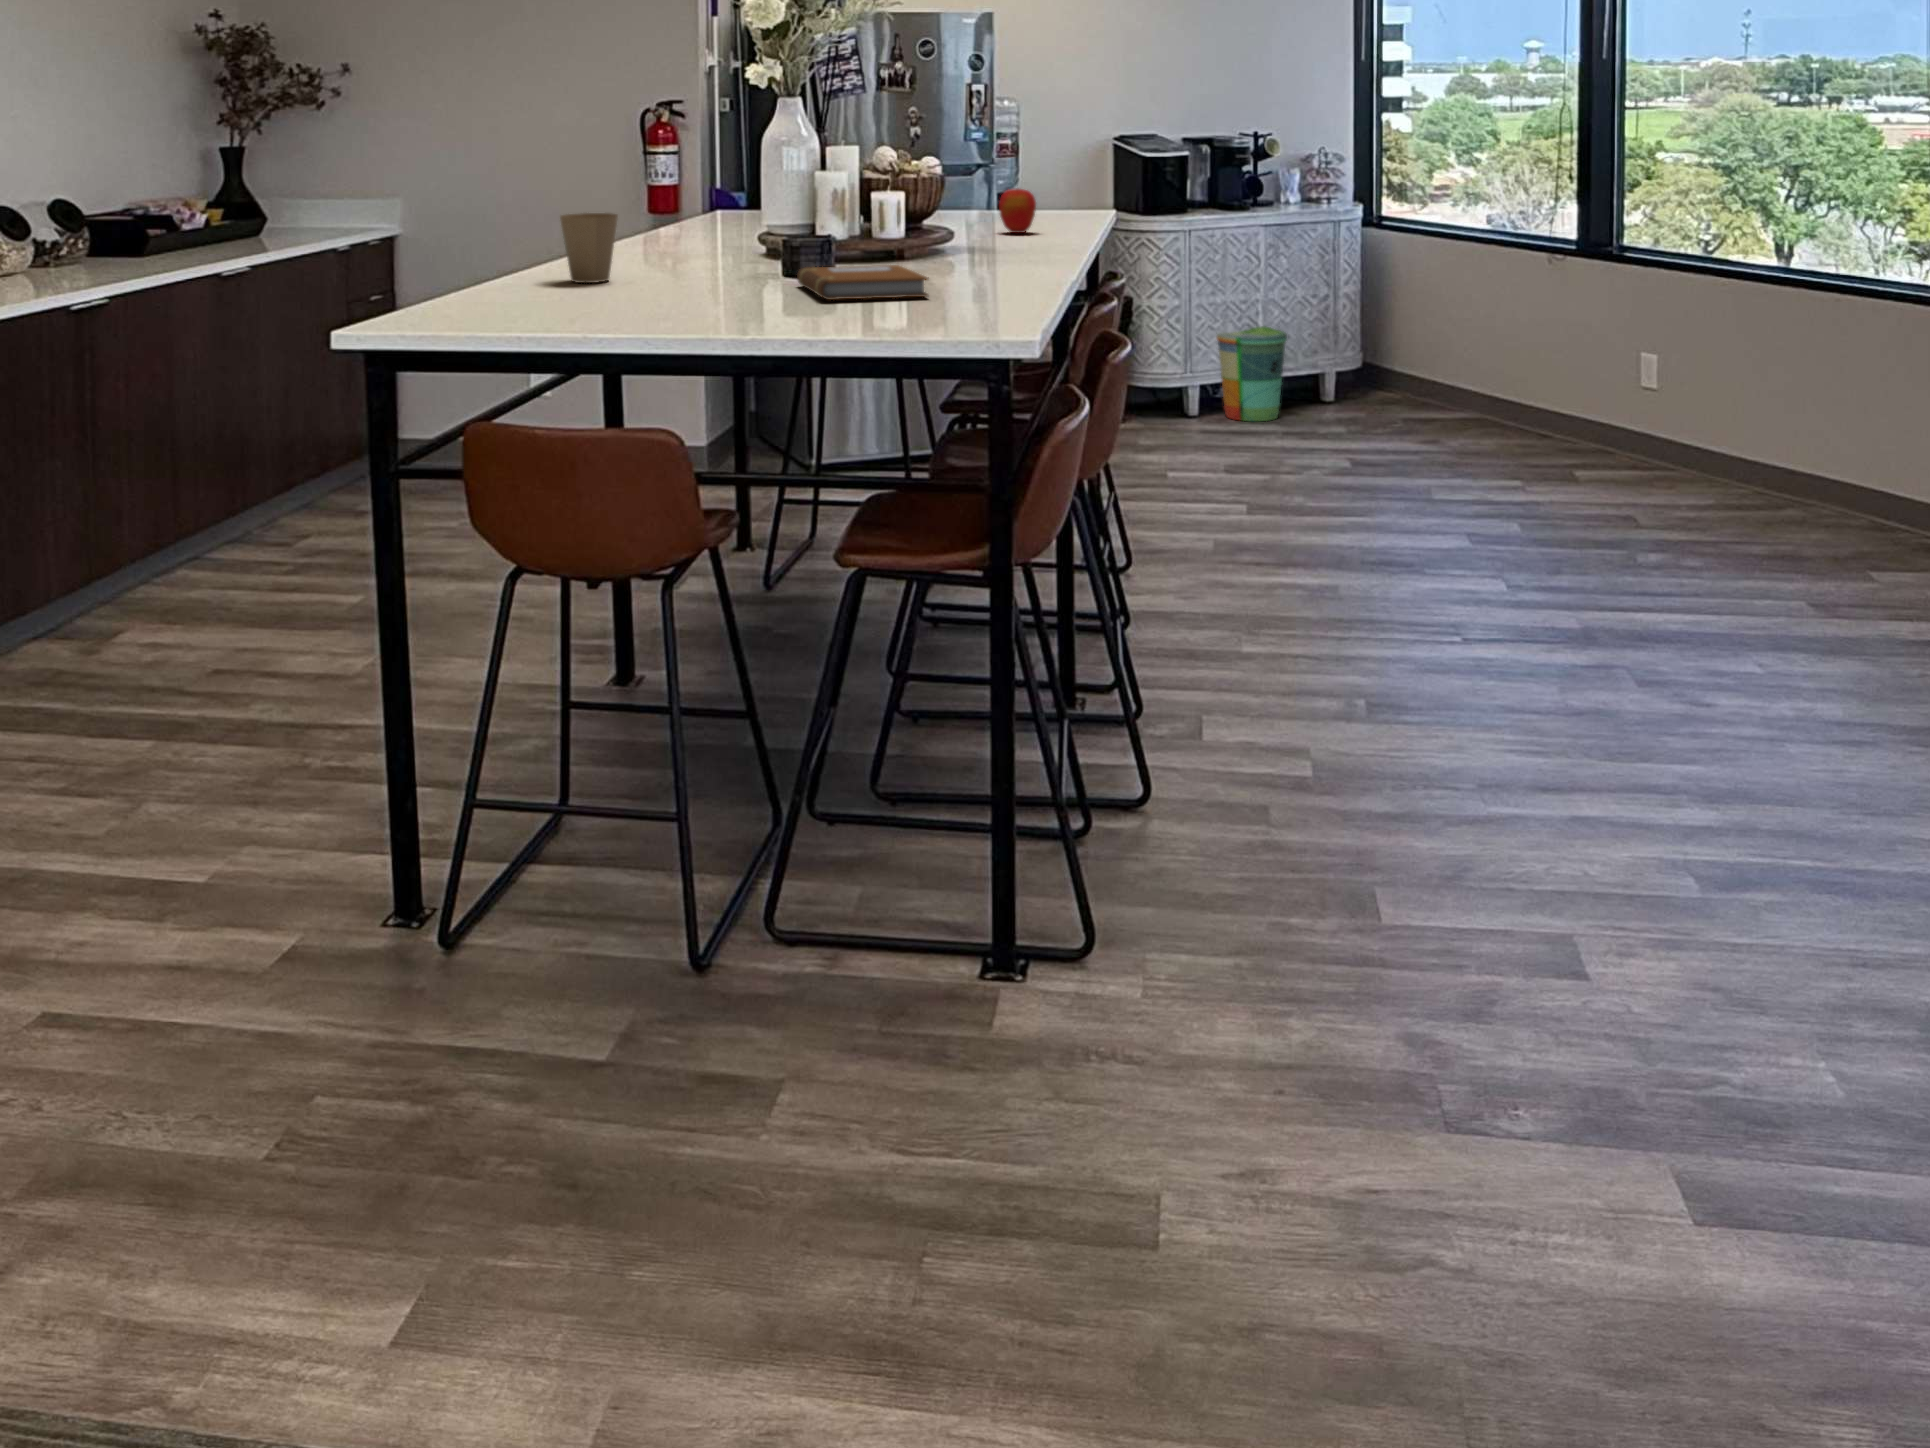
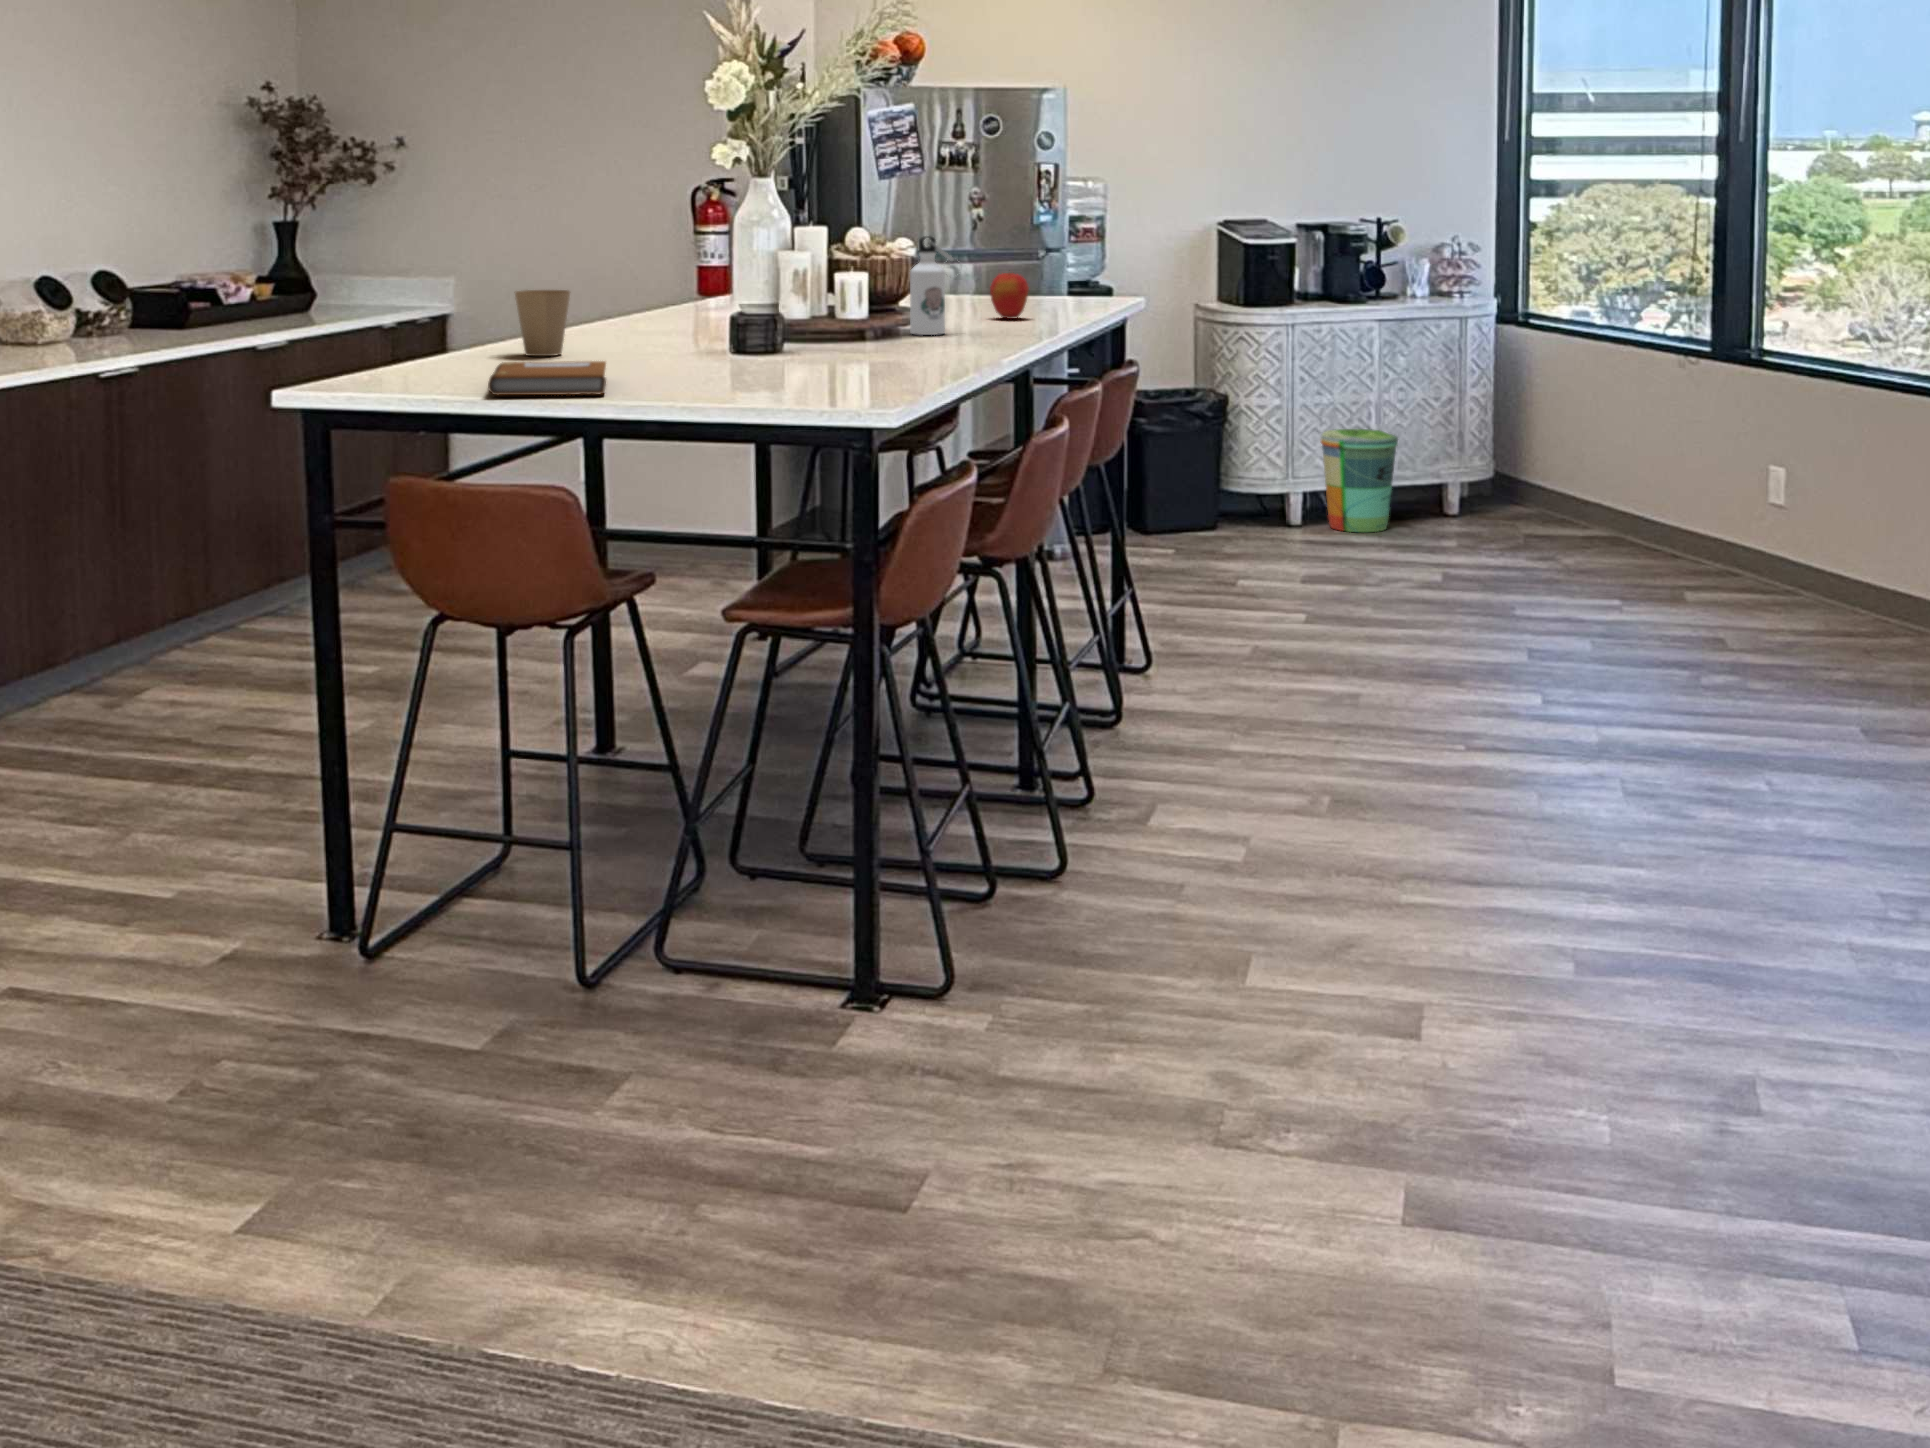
water bottle: none [939,153,988,252] -> present [910,236,960,335]
notebook: present [797,265,929,300] -> present [488,361,606,395]

